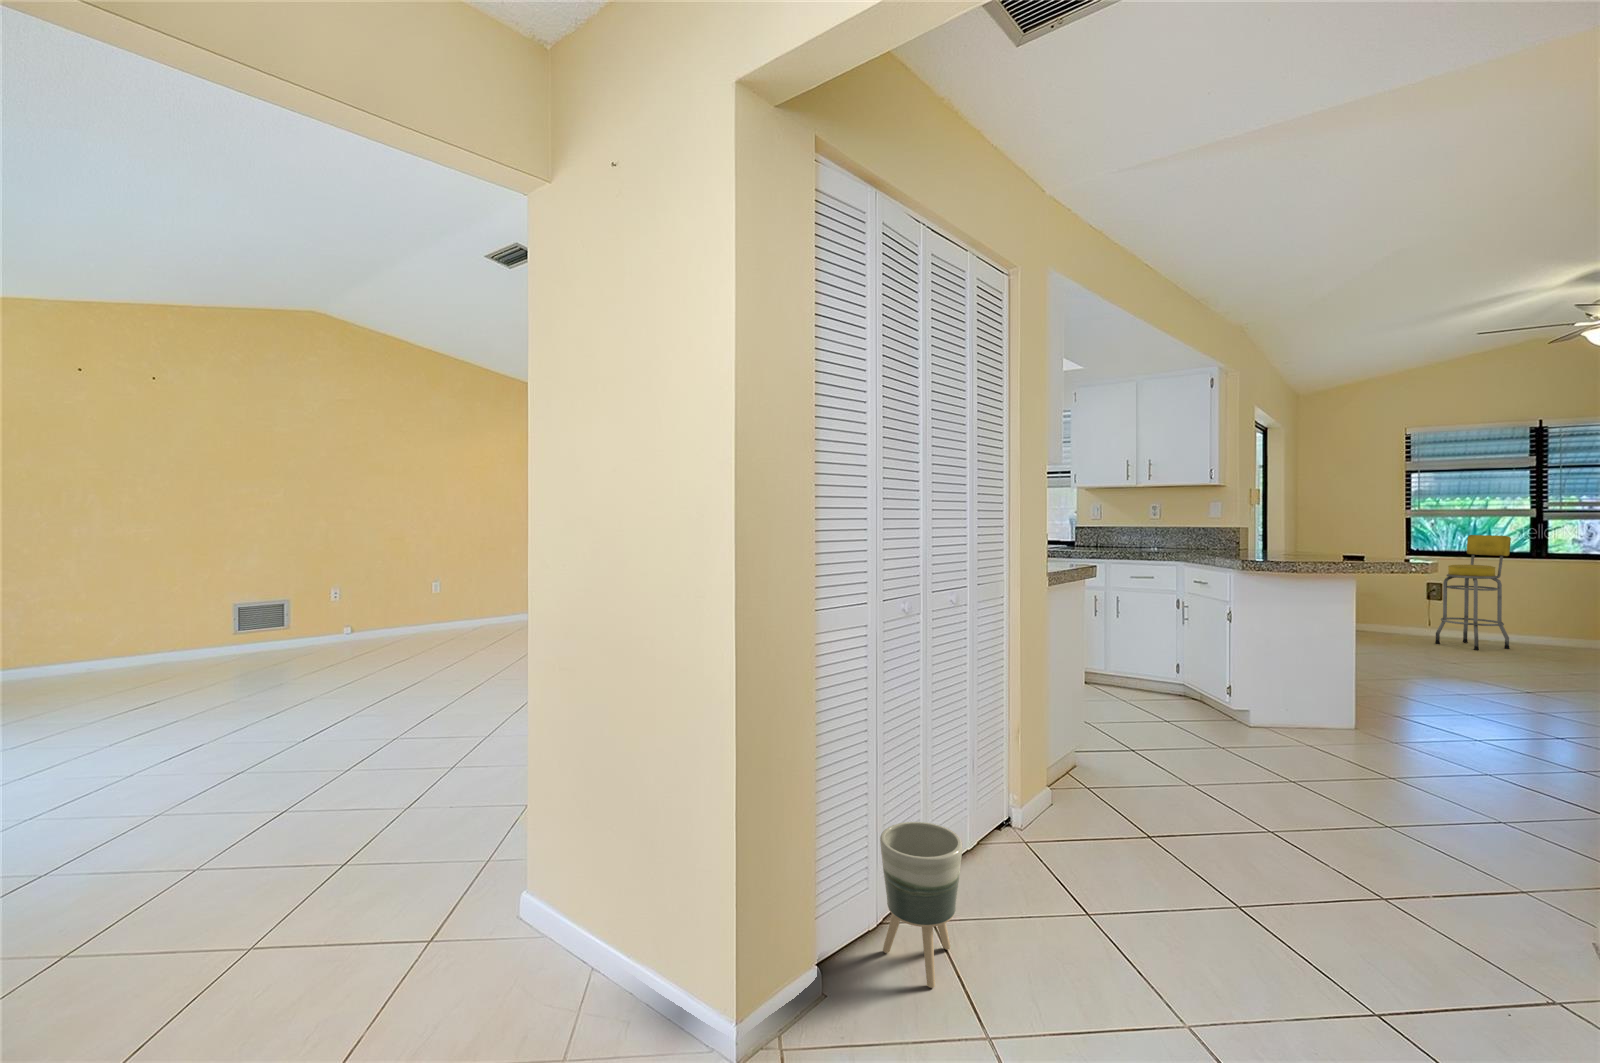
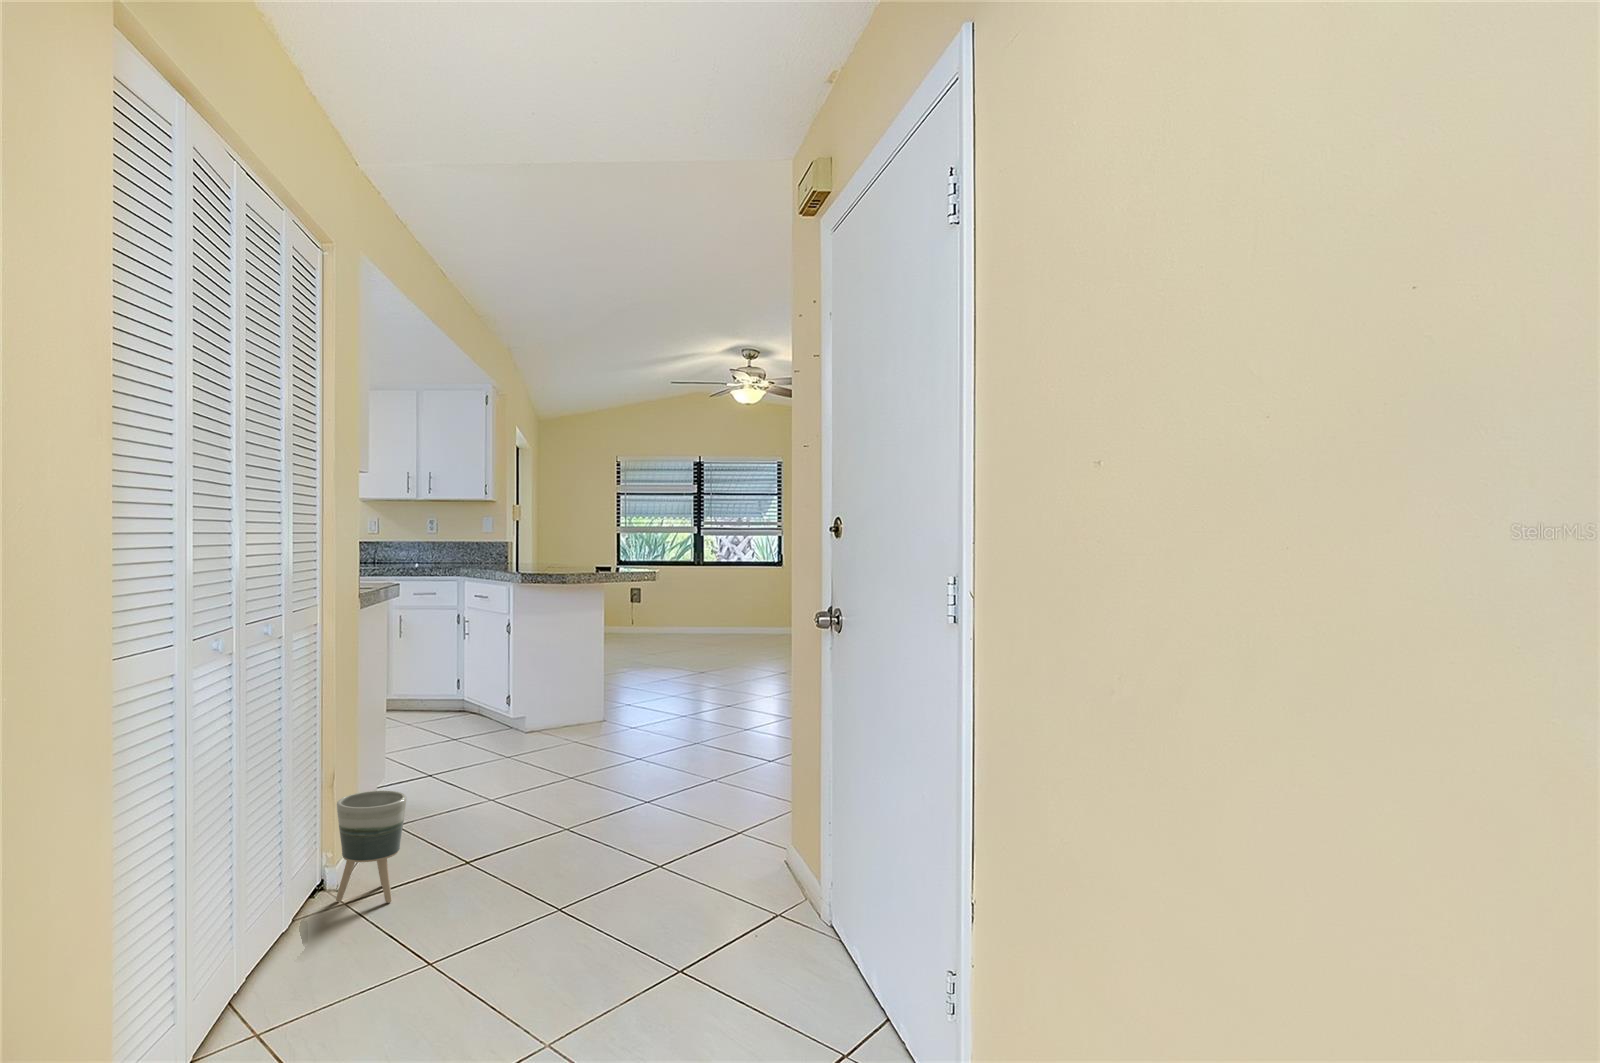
bar stool: present [1435,535,1511,650] -> none [635,548,681,643]

